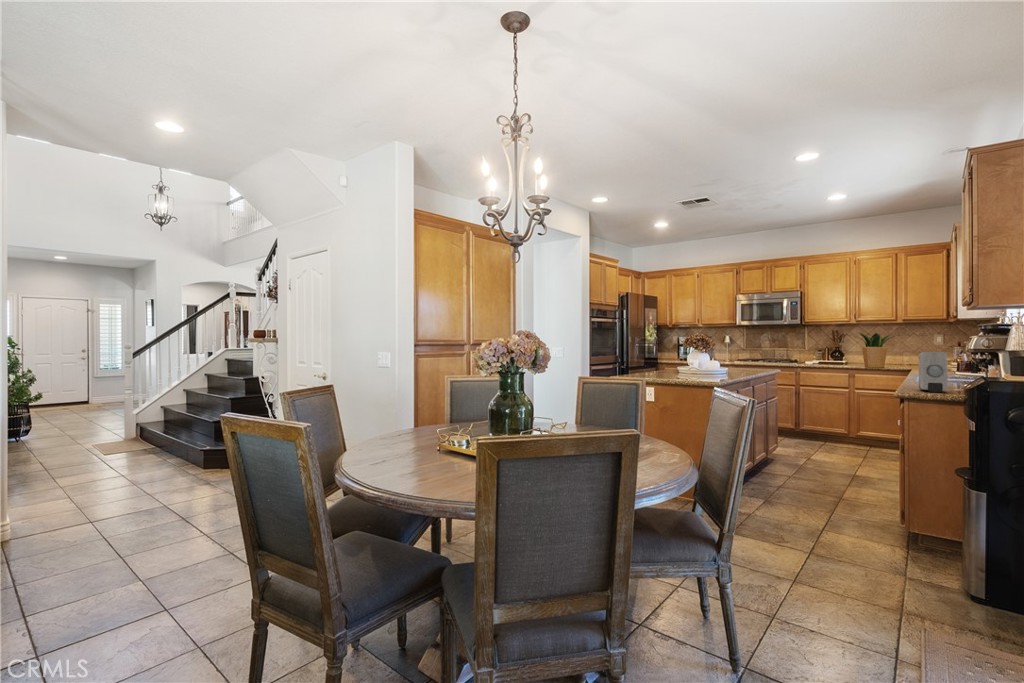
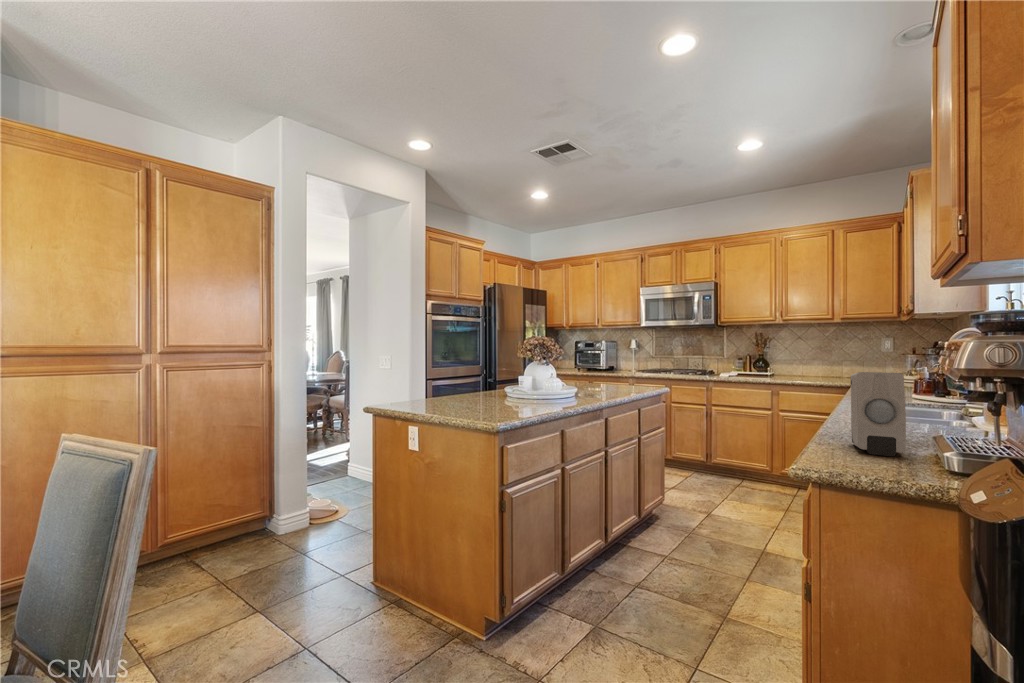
potted plant: present [857,333,892,368] -> none [777,335,834,383]

